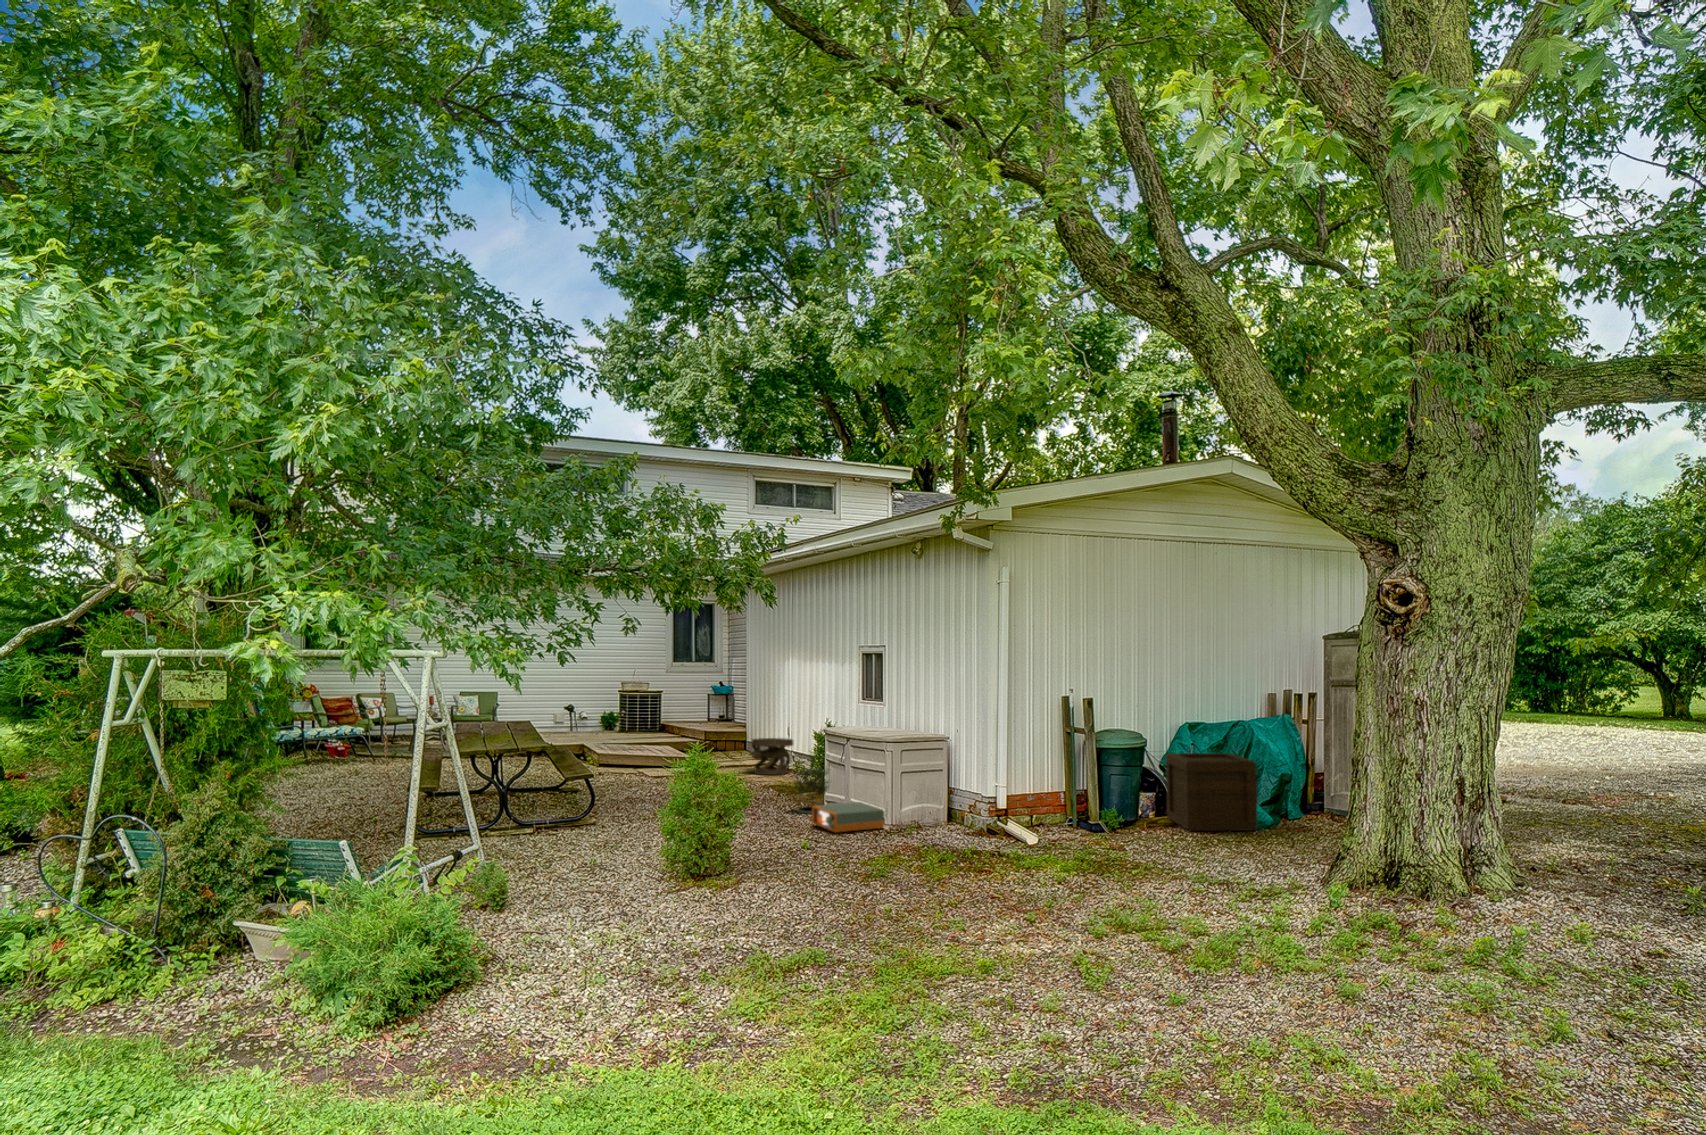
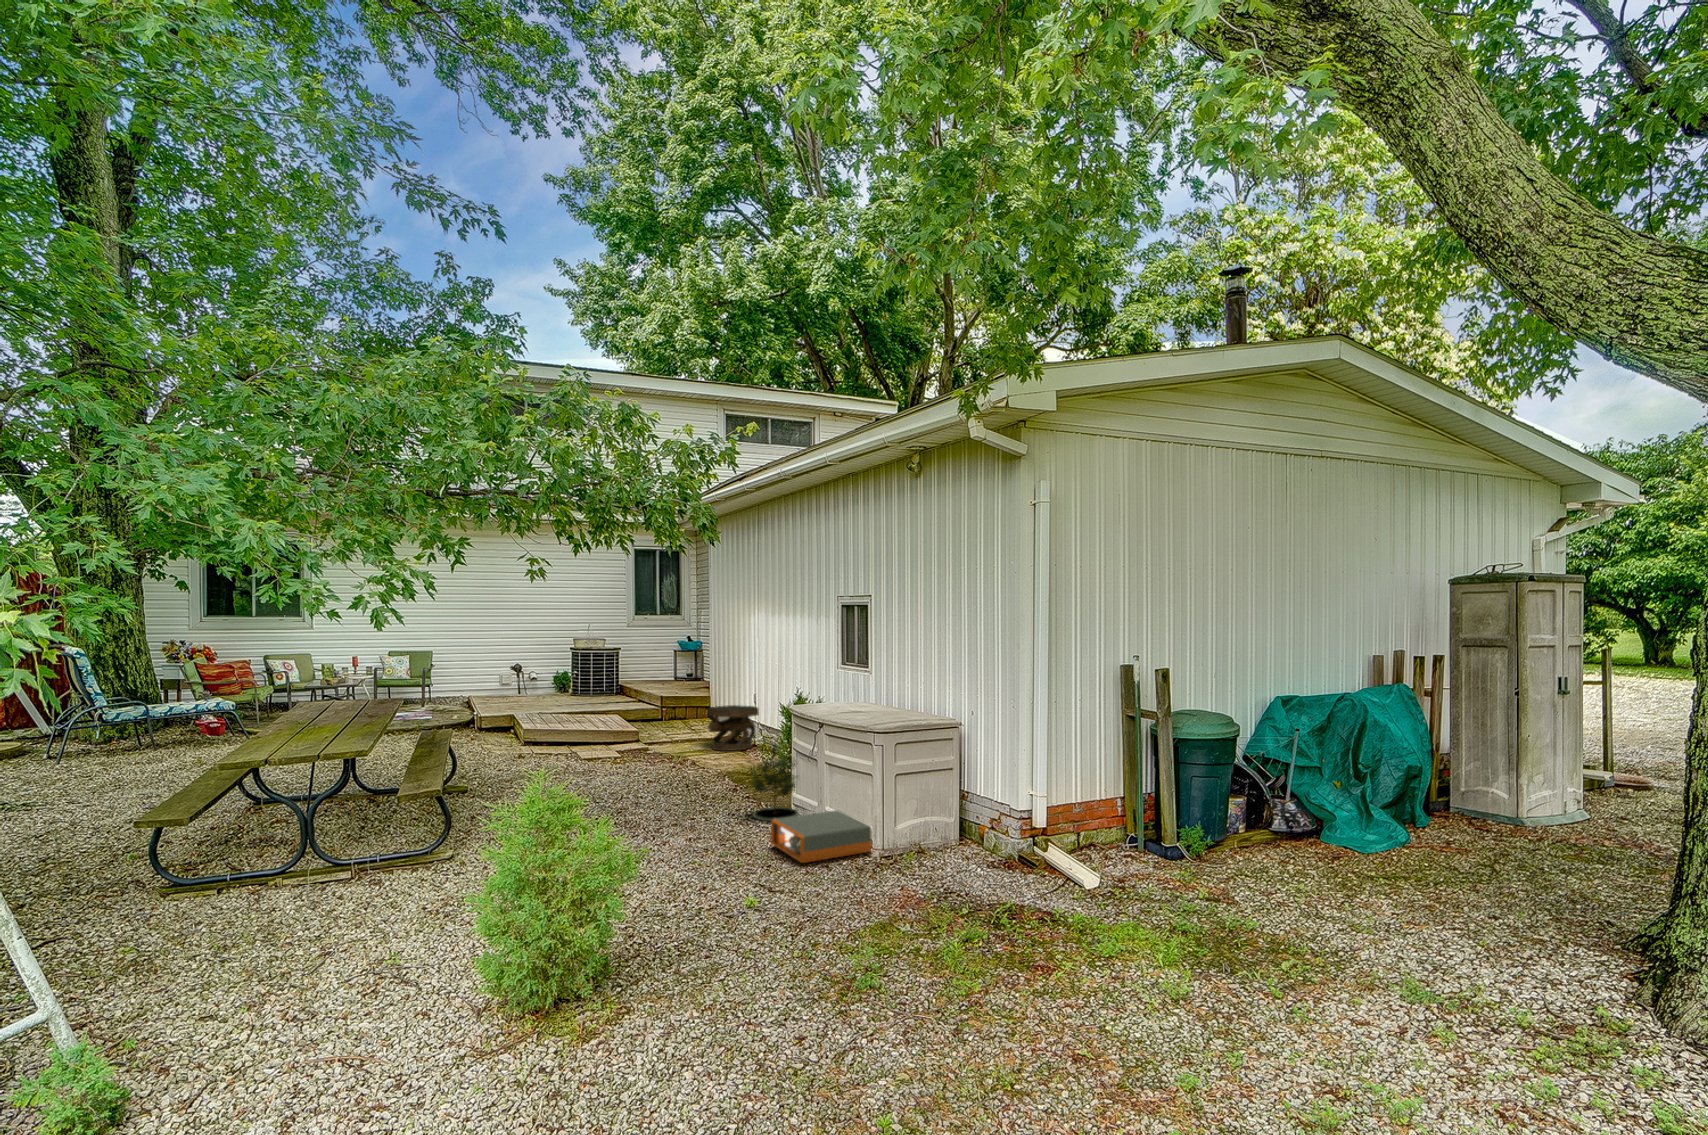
wooden crate: present [1166,753,1258,831] -> none [1253,740,1397,856]

